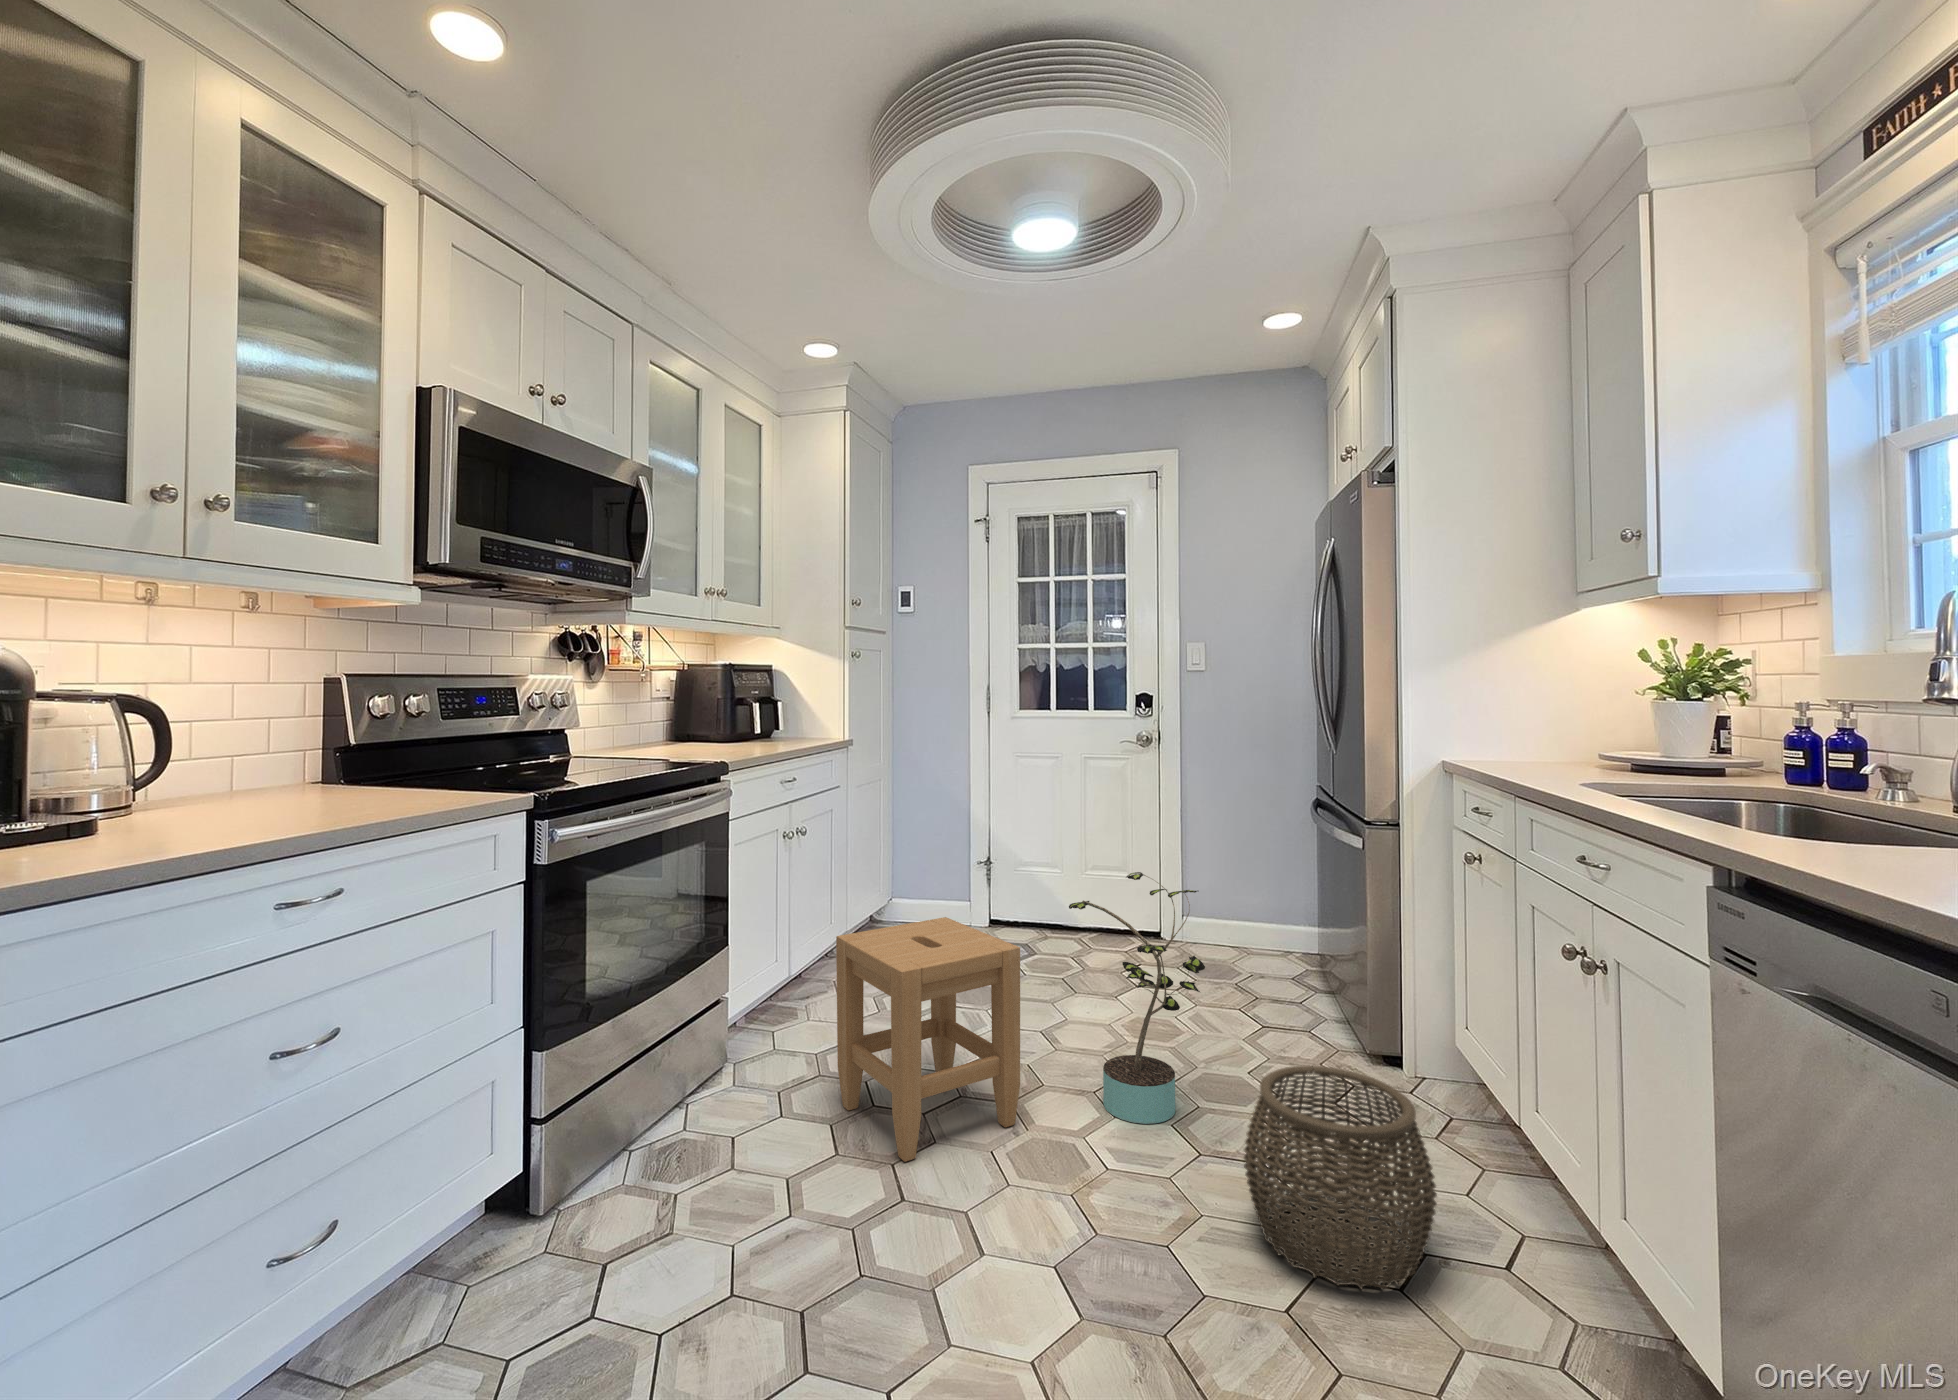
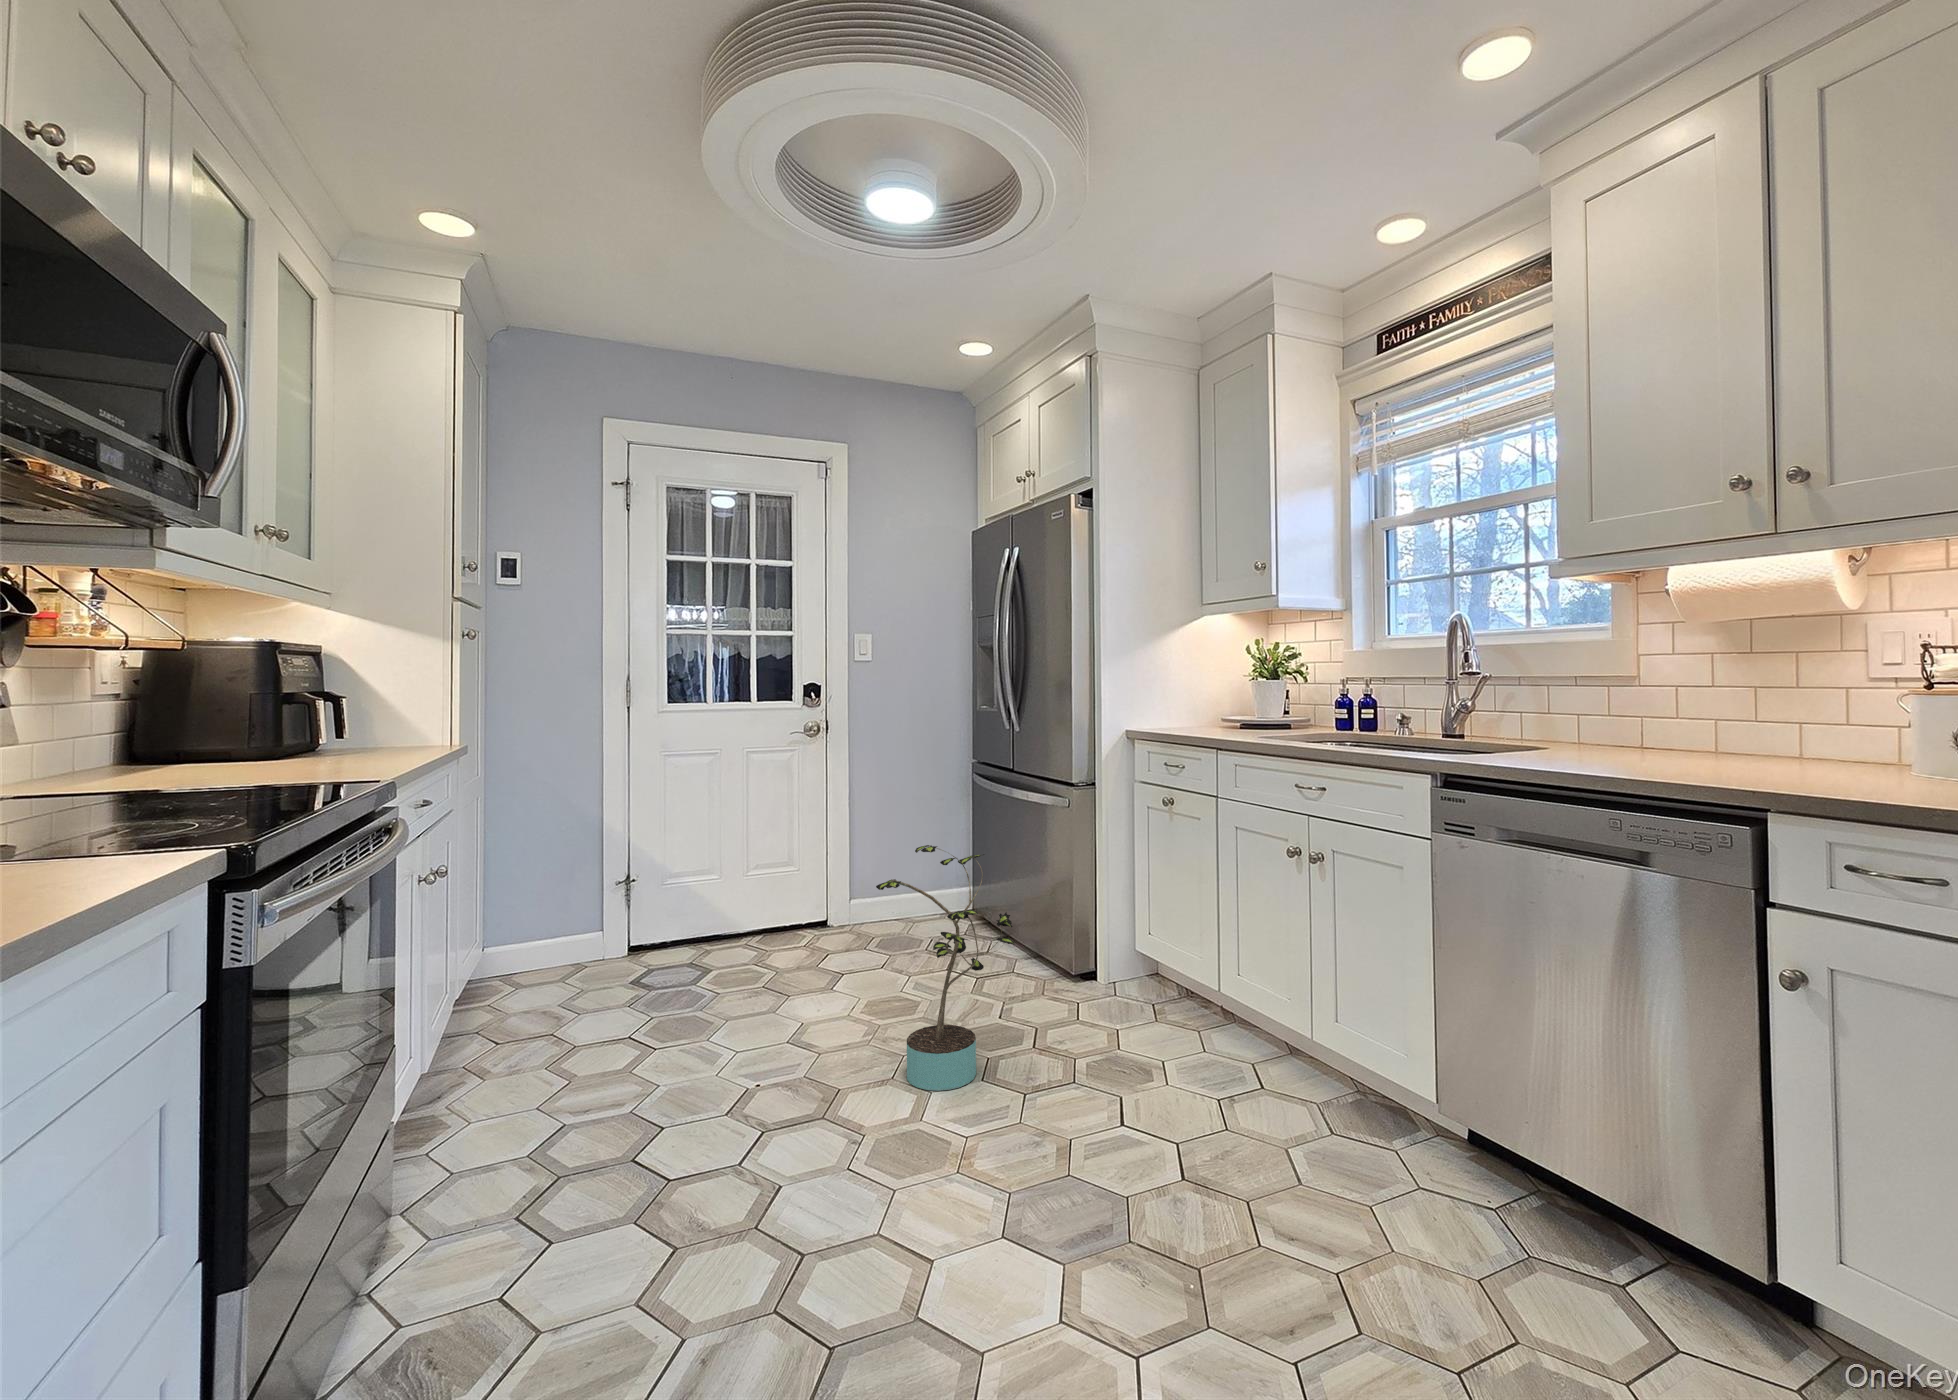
stool: present [836,917,1020,1162] -> none [624,927,854,1213]
woven basket: present [1244,1066,1437,1289] -> none [1097,977,1248,1152]

